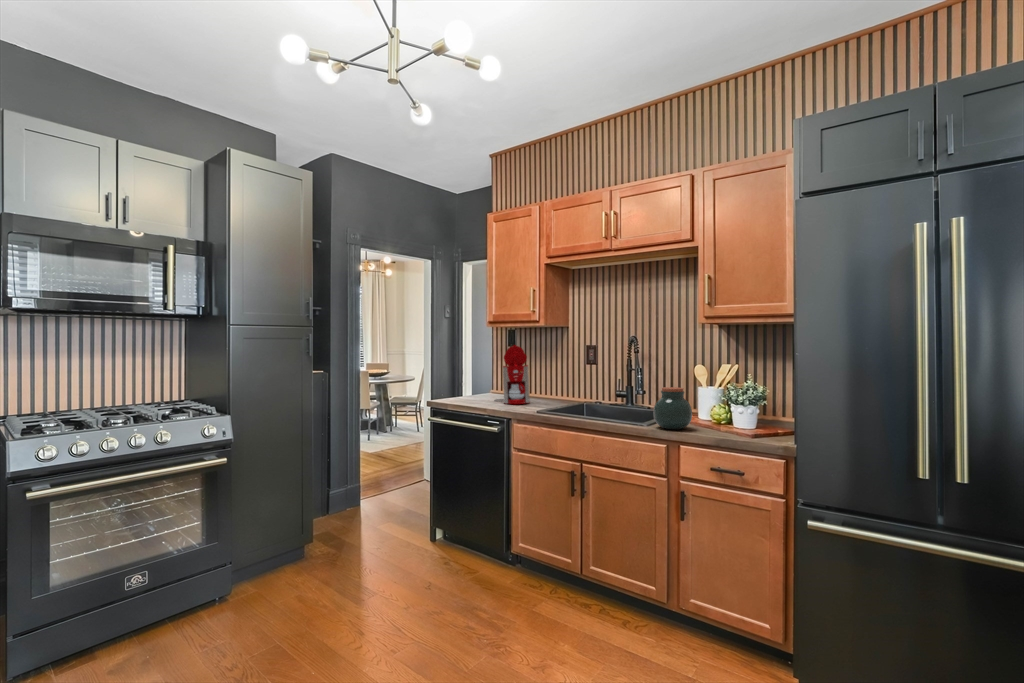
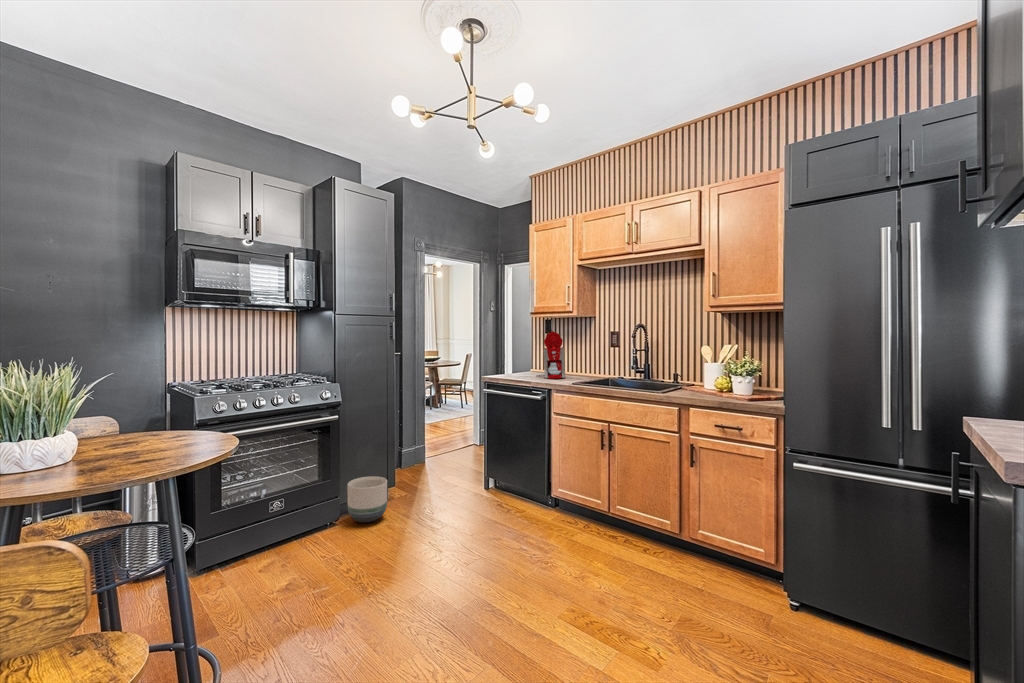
jar: present [654,387,692,429] -> none [668,363,699,396]
planter: none [243,533,296,595] -> present [347,476,387,523]

